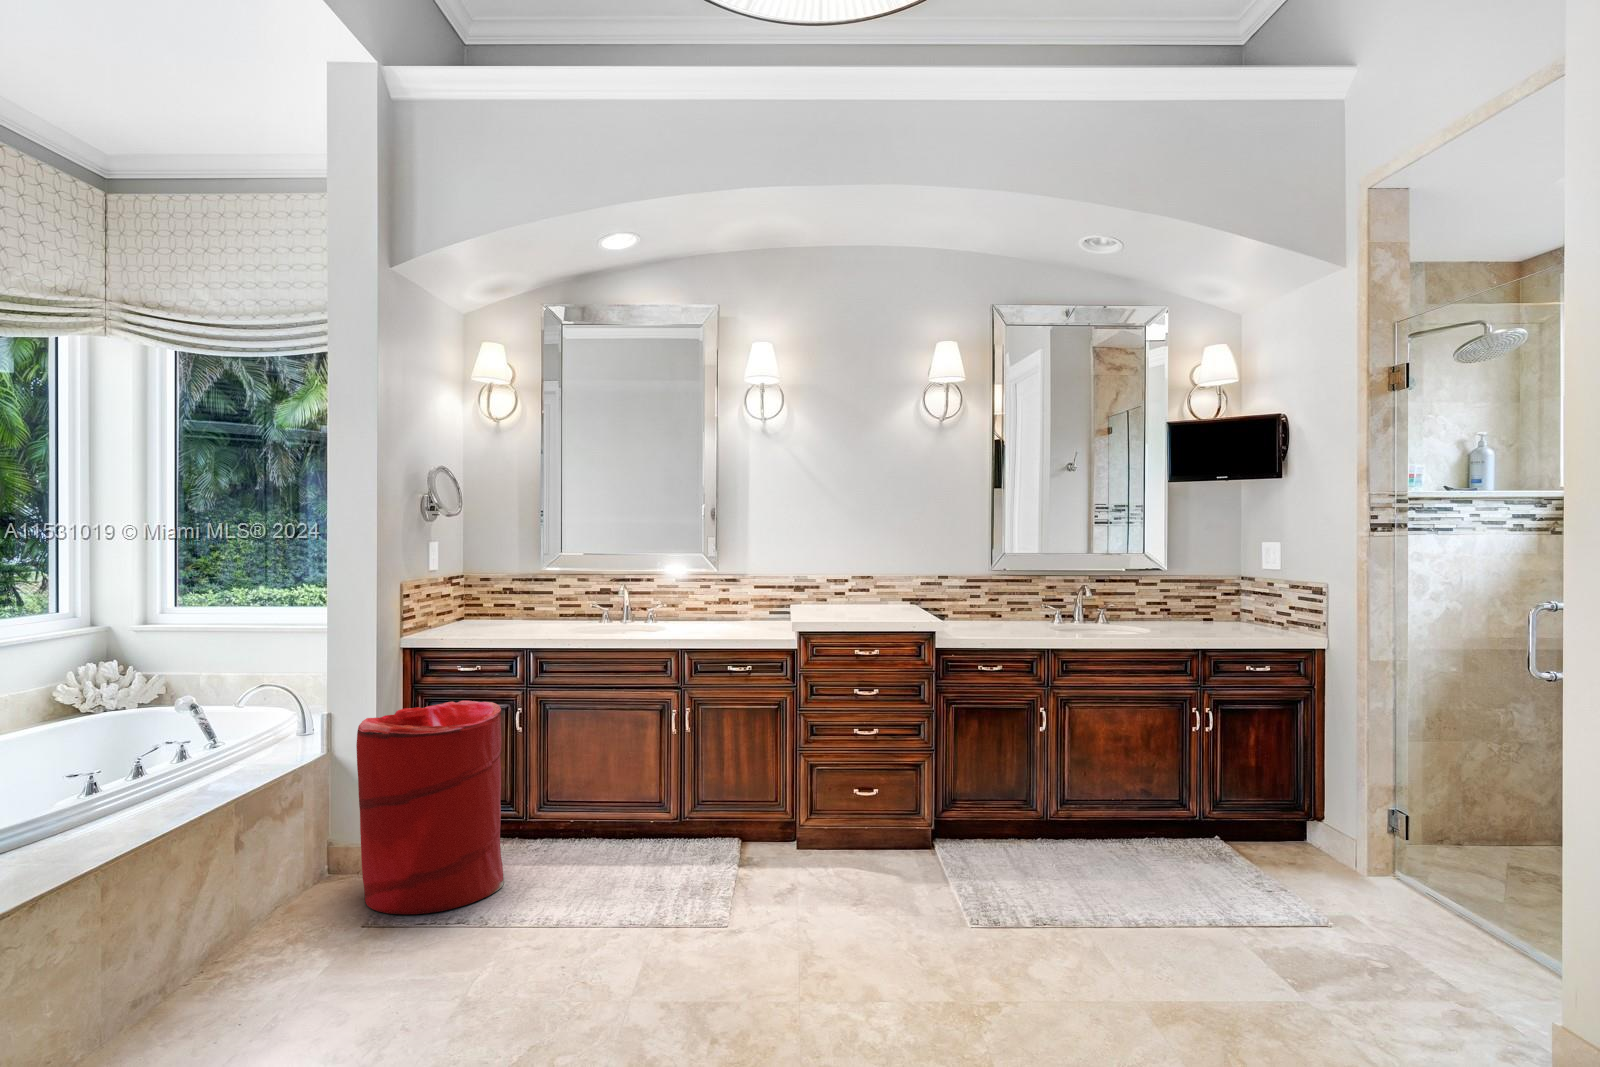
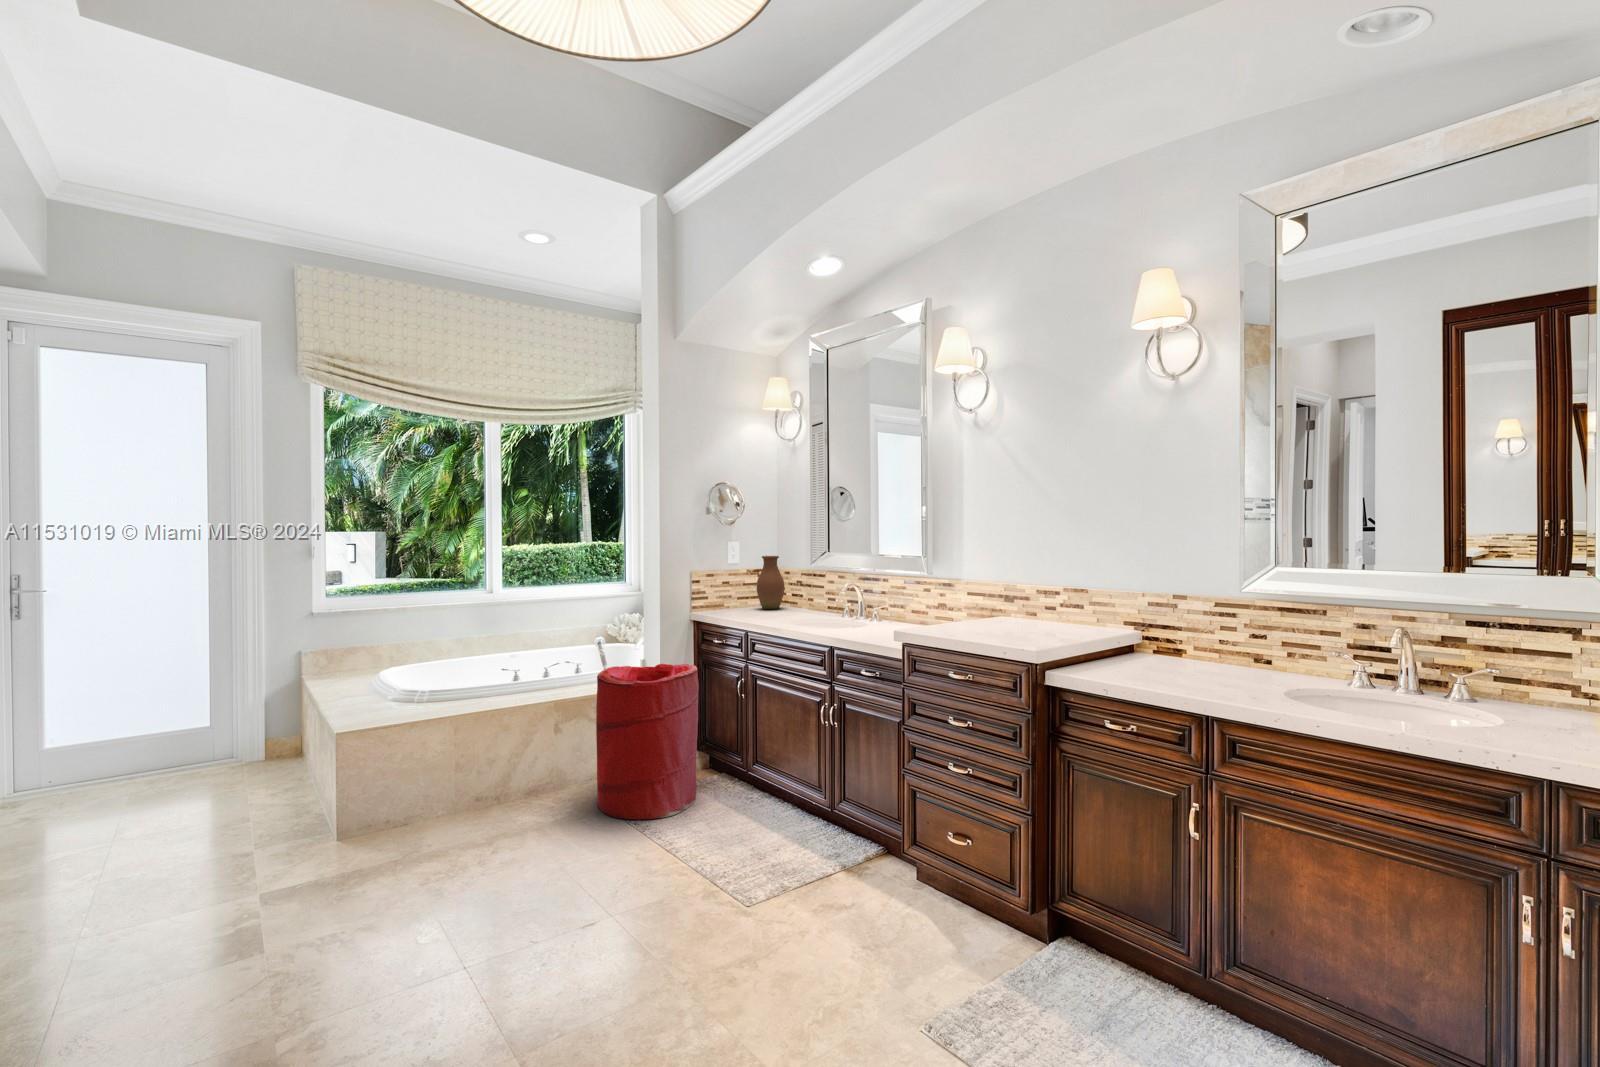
vase: none [469,558,507,625] -> present [757,556,785,609]

